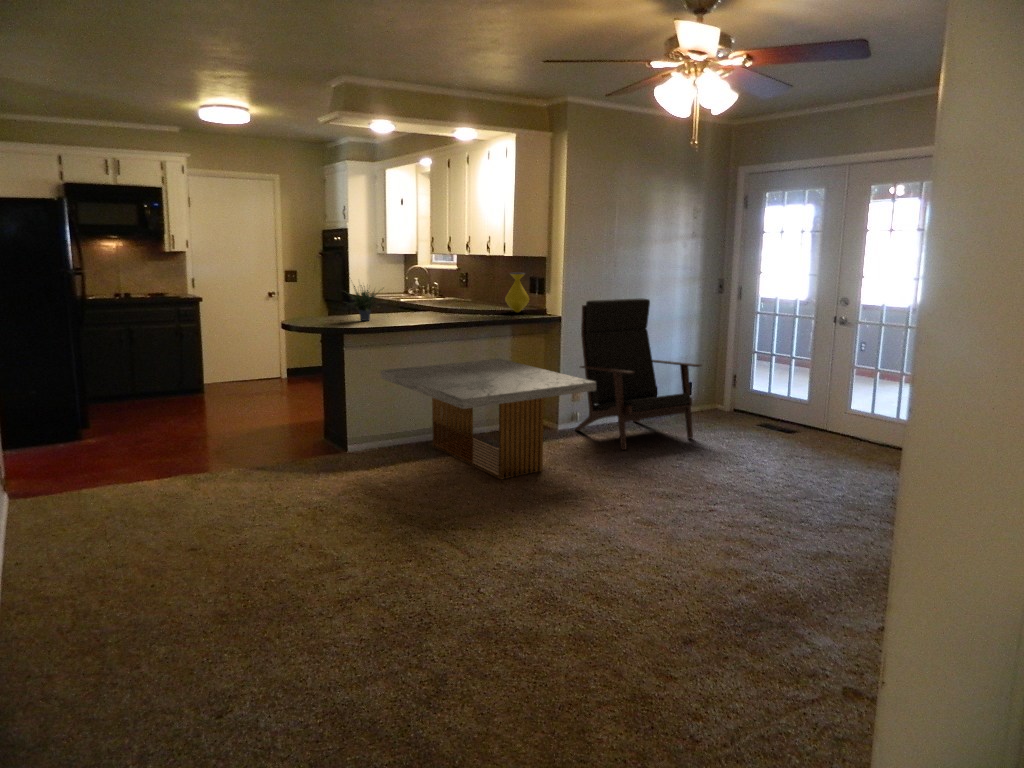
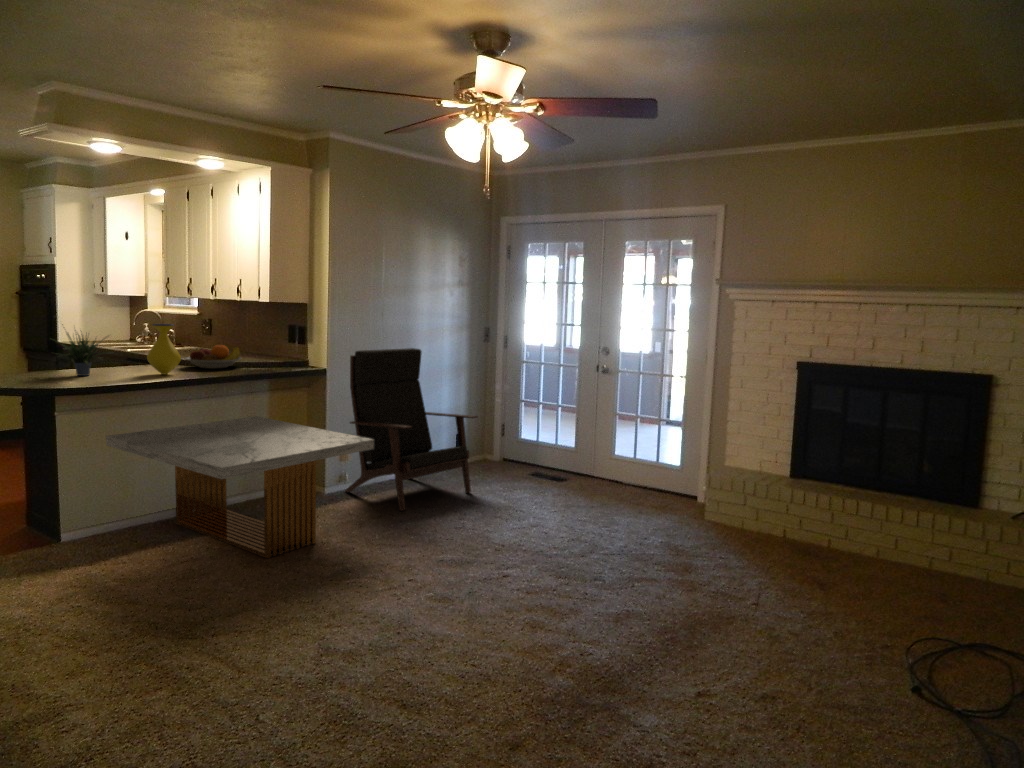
vase: present [505,273,529,312] -> present [147,324,181,374]
fruit bowl: none [442,295,488,316] -> present [185,345,241,369]

